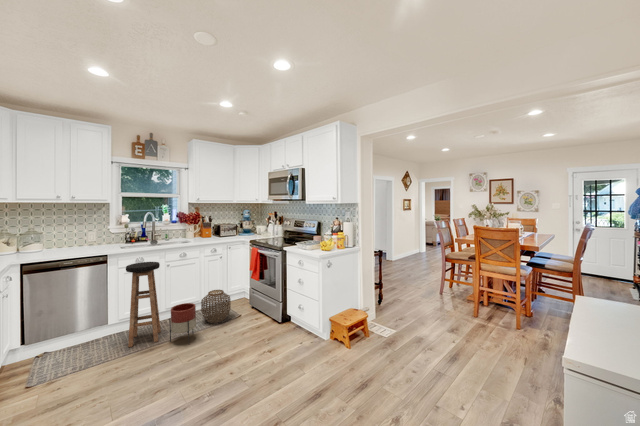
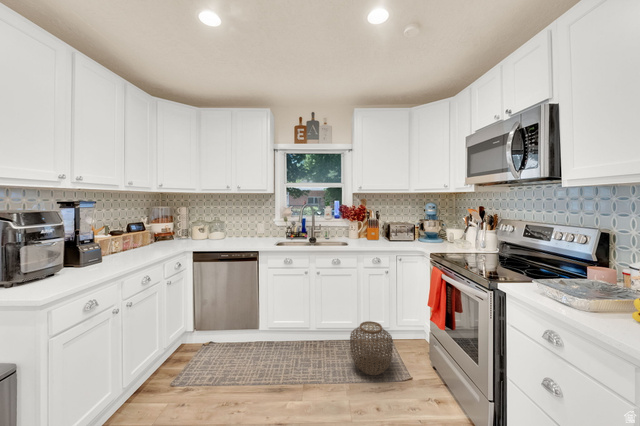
bar stool: present [126,262,161,347] -> none [261,266,301,378]
planter: present [169,303,196,344] -> none [301,335,333,406]

